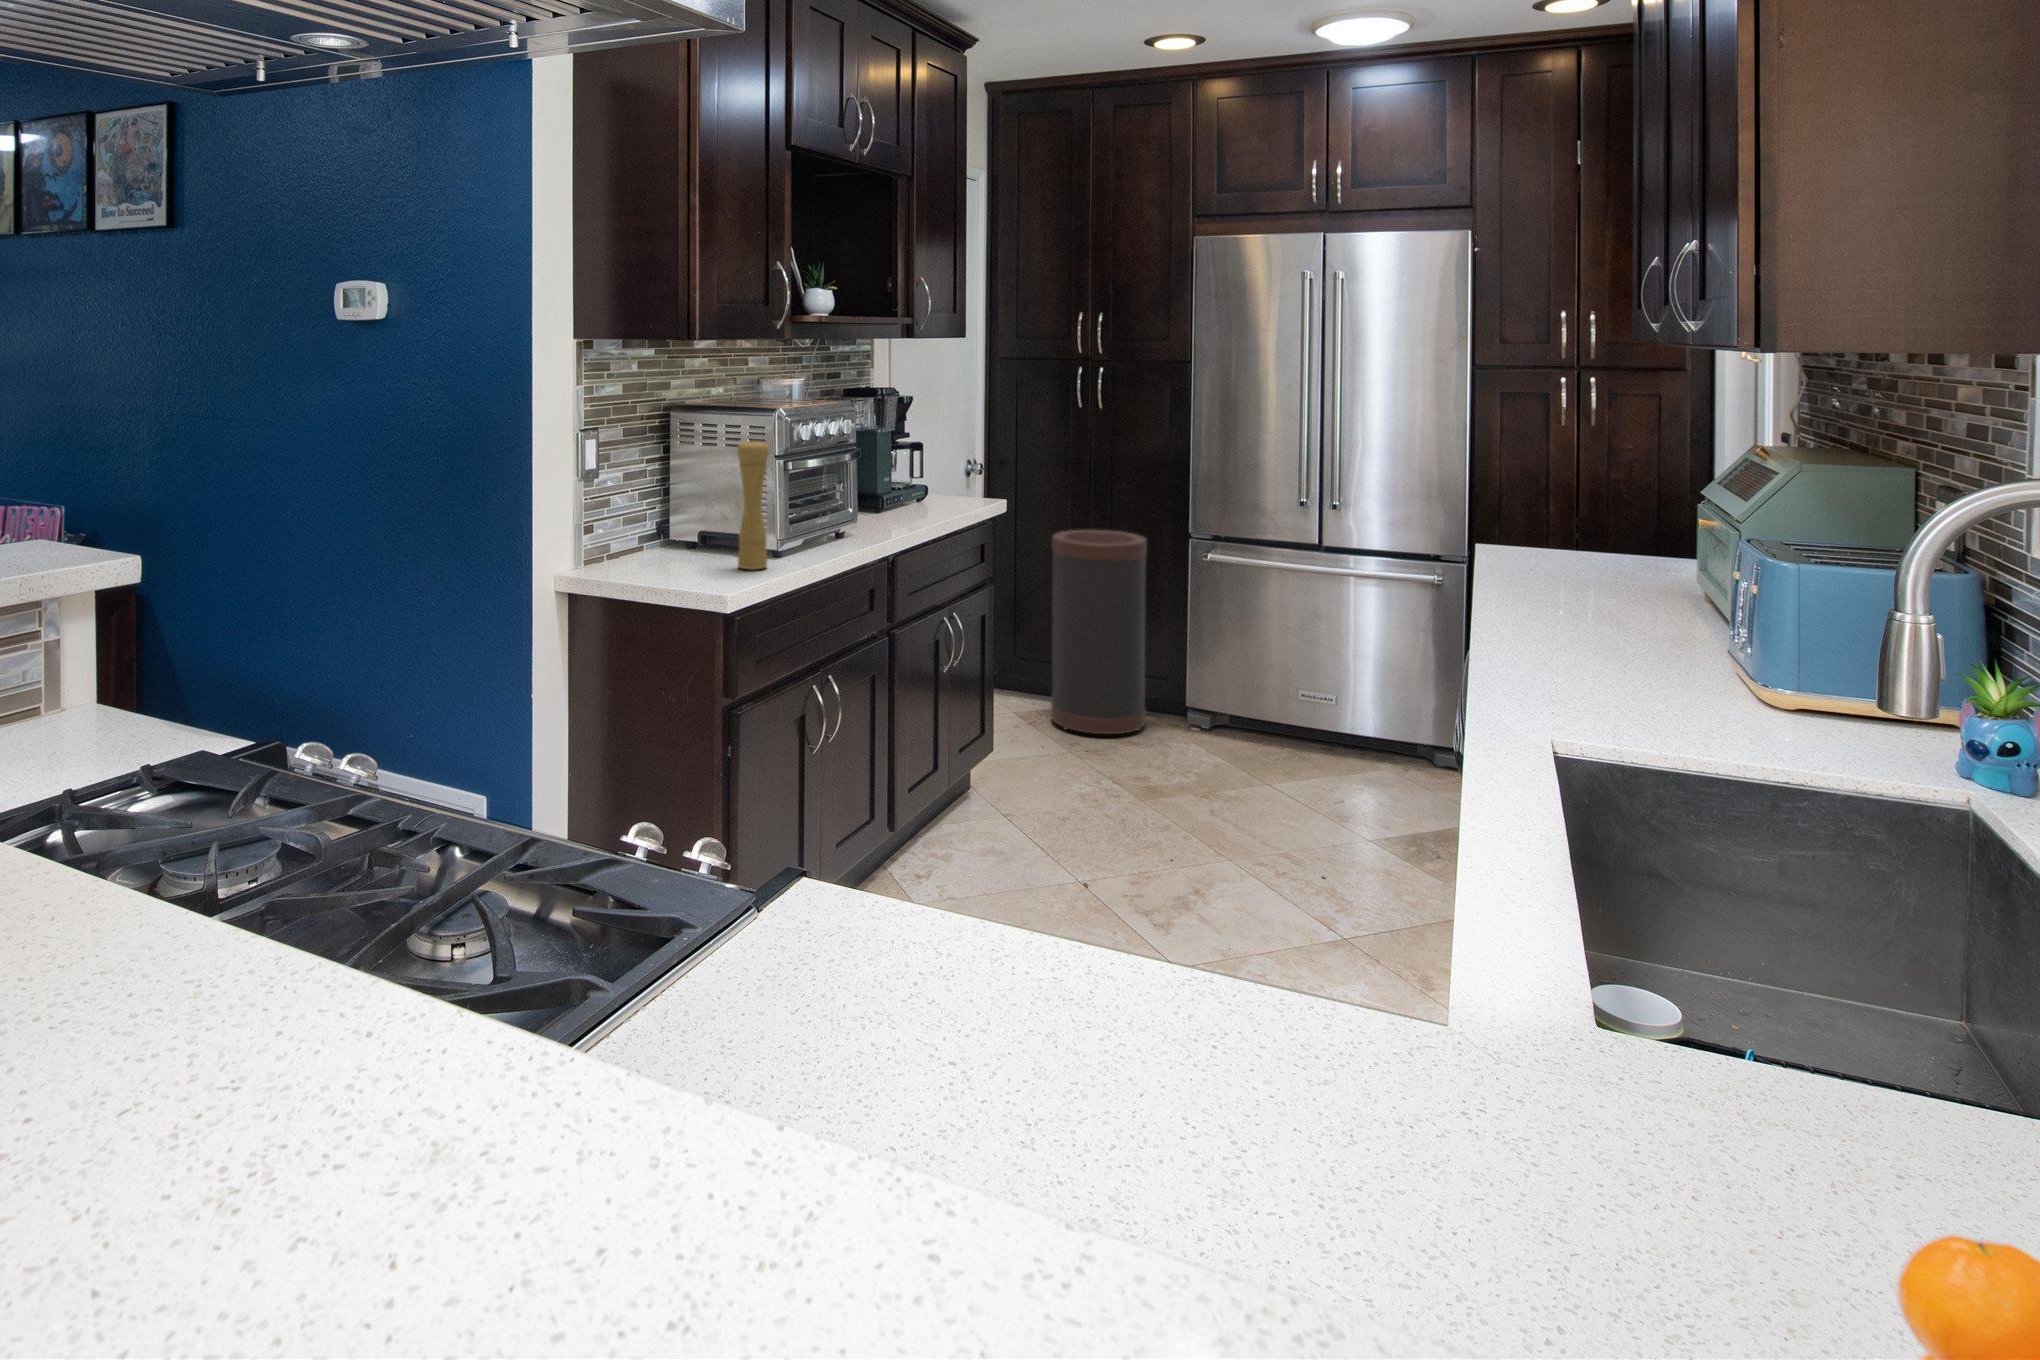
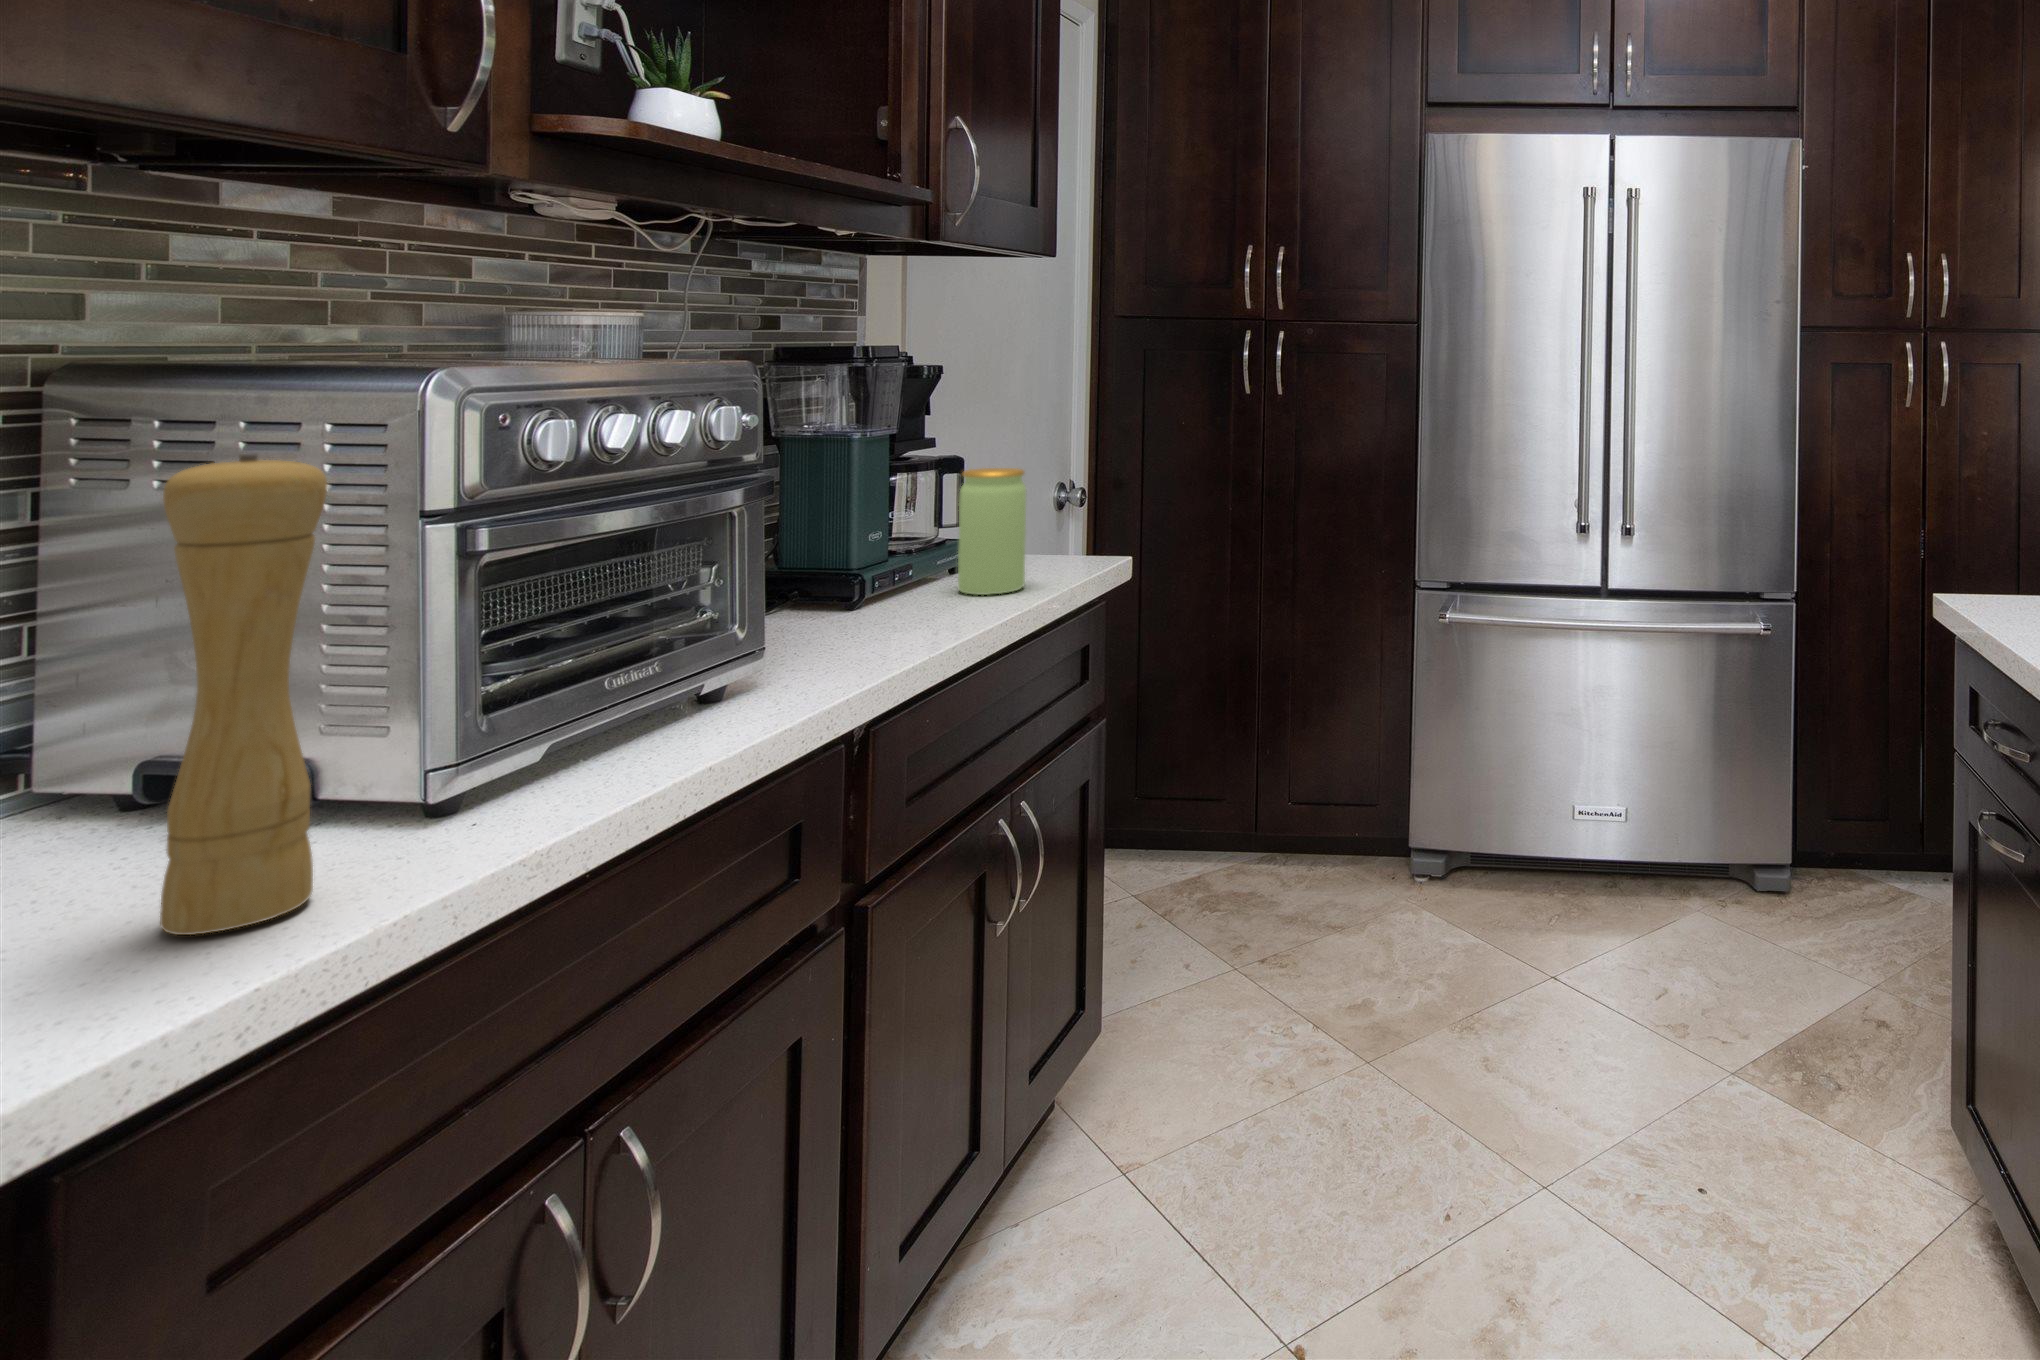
jar: none [923,450,953,511] -> present [958,468,1026,595]
trash can: present [1051,530,1147,734] -> none [1195,586,1352,927]

